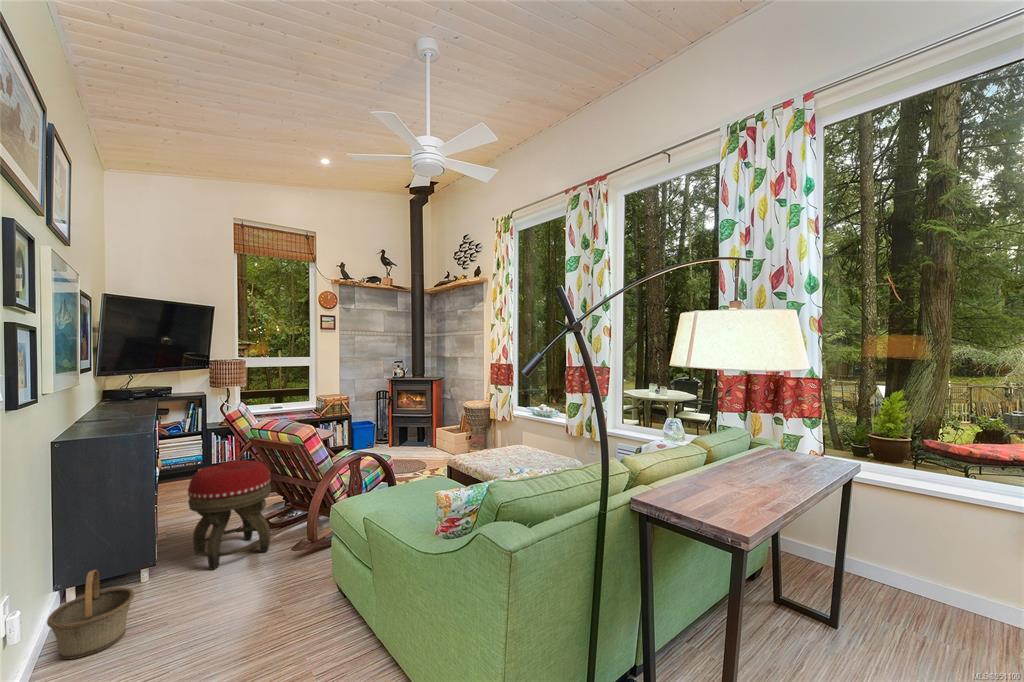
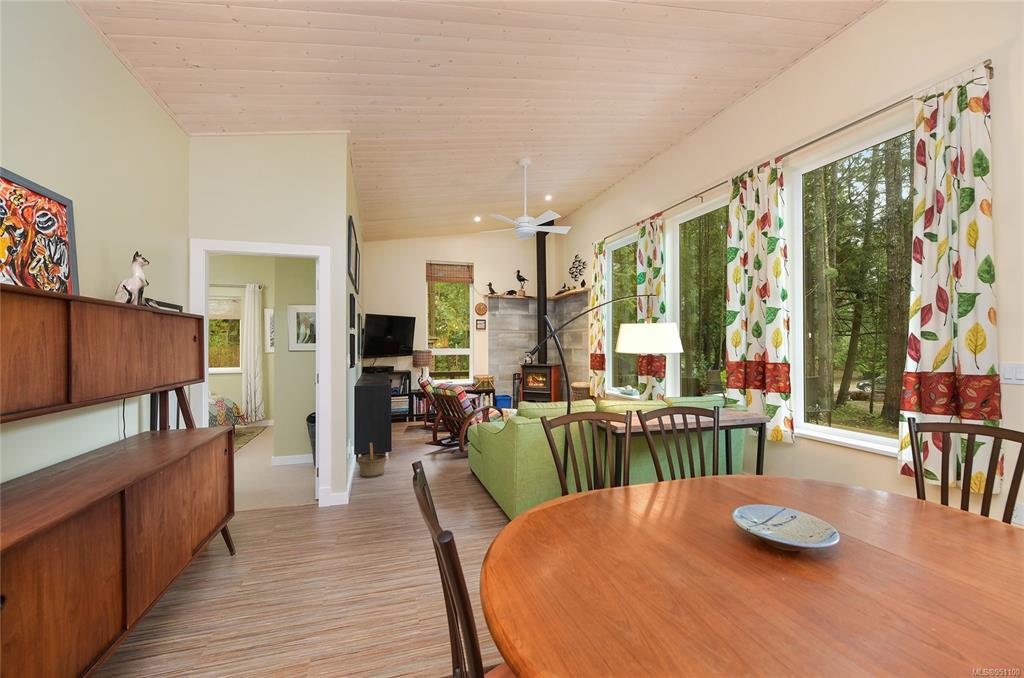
footstool: present [188,460,271,570] -> none [405,405,444,459]

